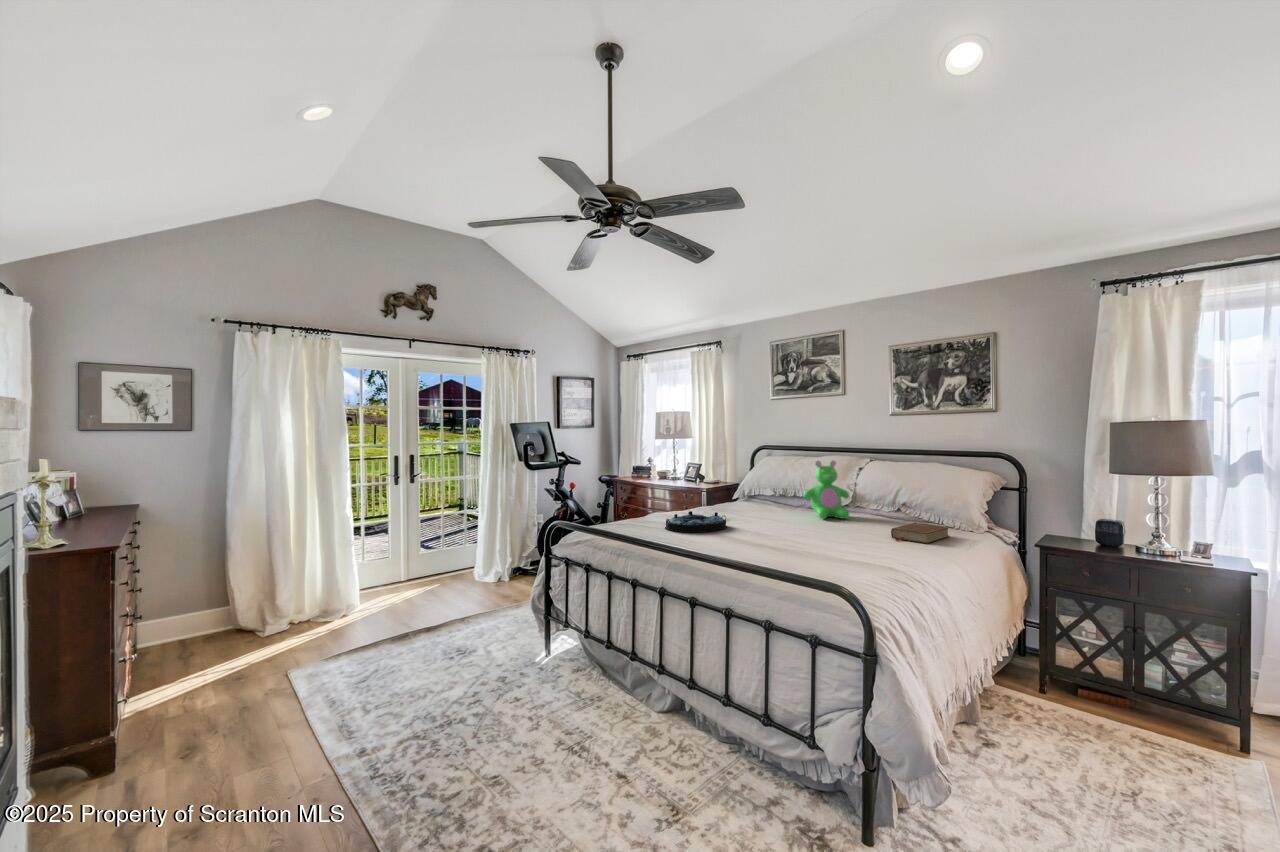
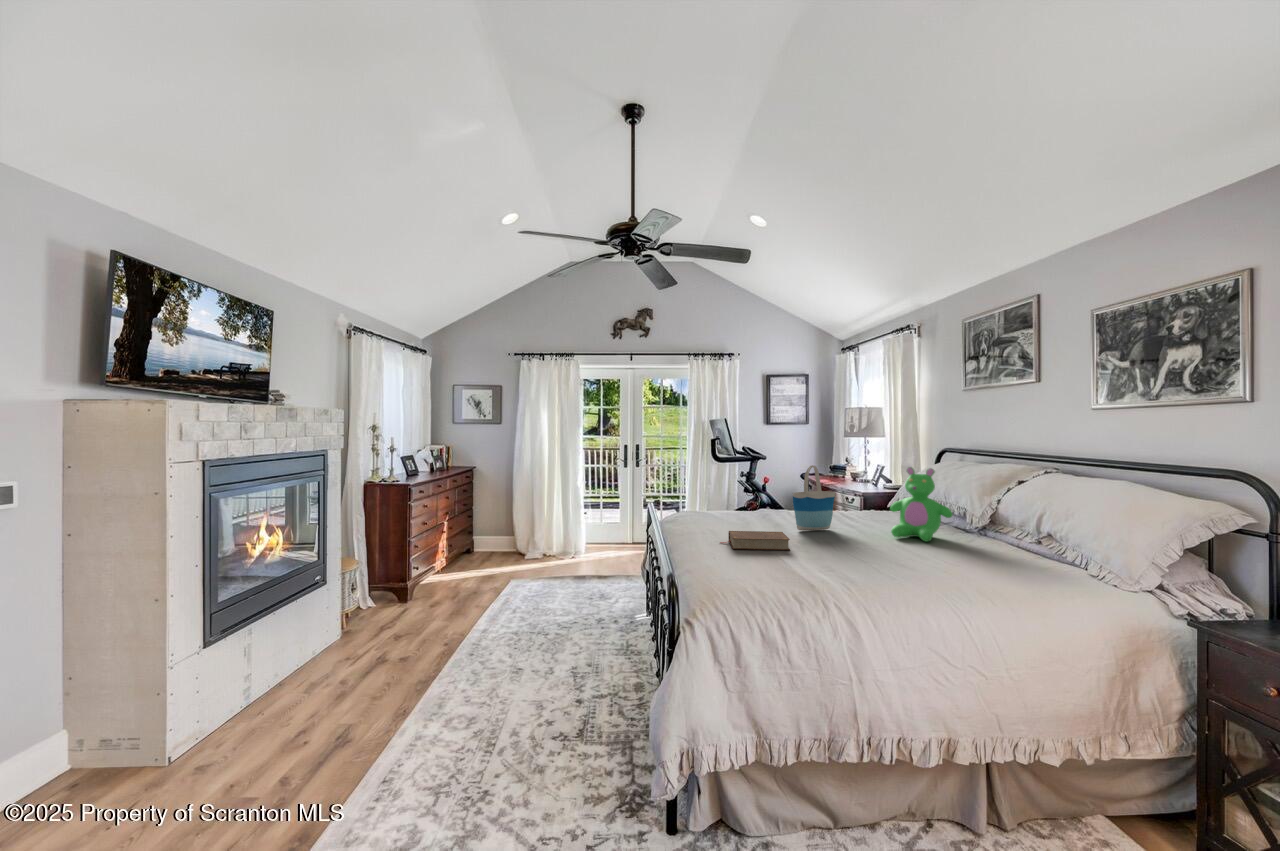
tote bag: none [751,464,771,525] -> present [793,465,835,531]
serving tray: present [665,511,727,532] -> none [709,508,771,529]
book: present [891,523,950,544] -> present [720,531,790,550]

